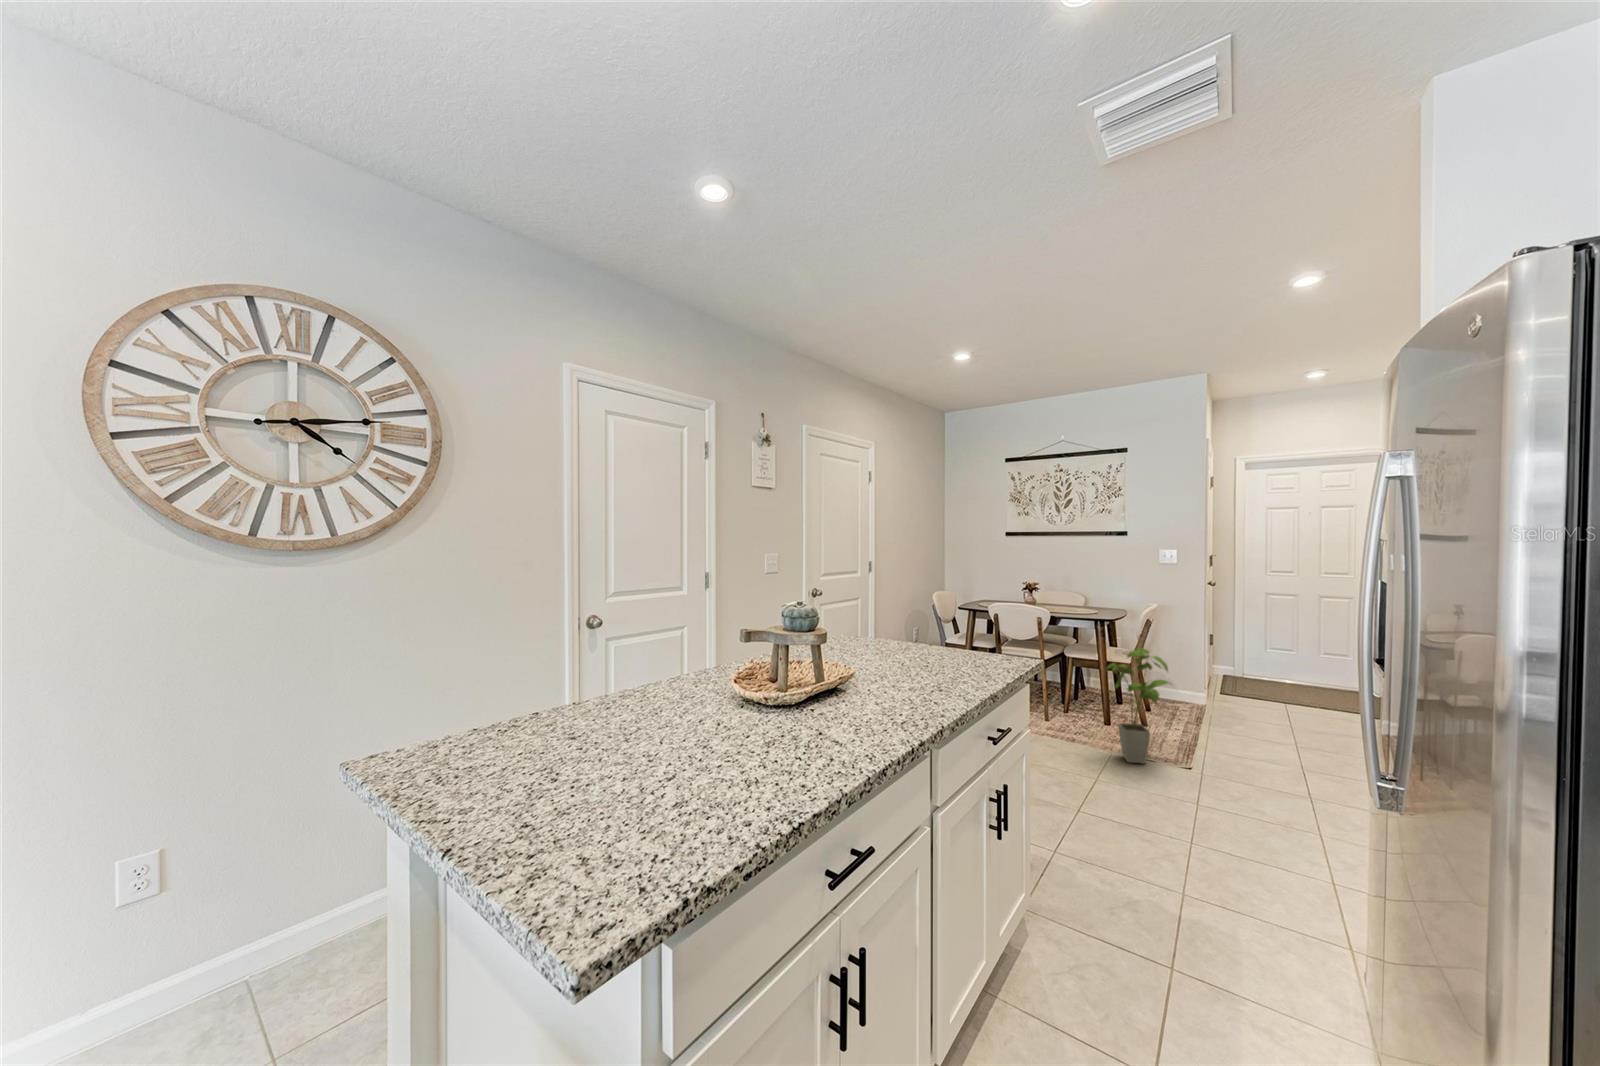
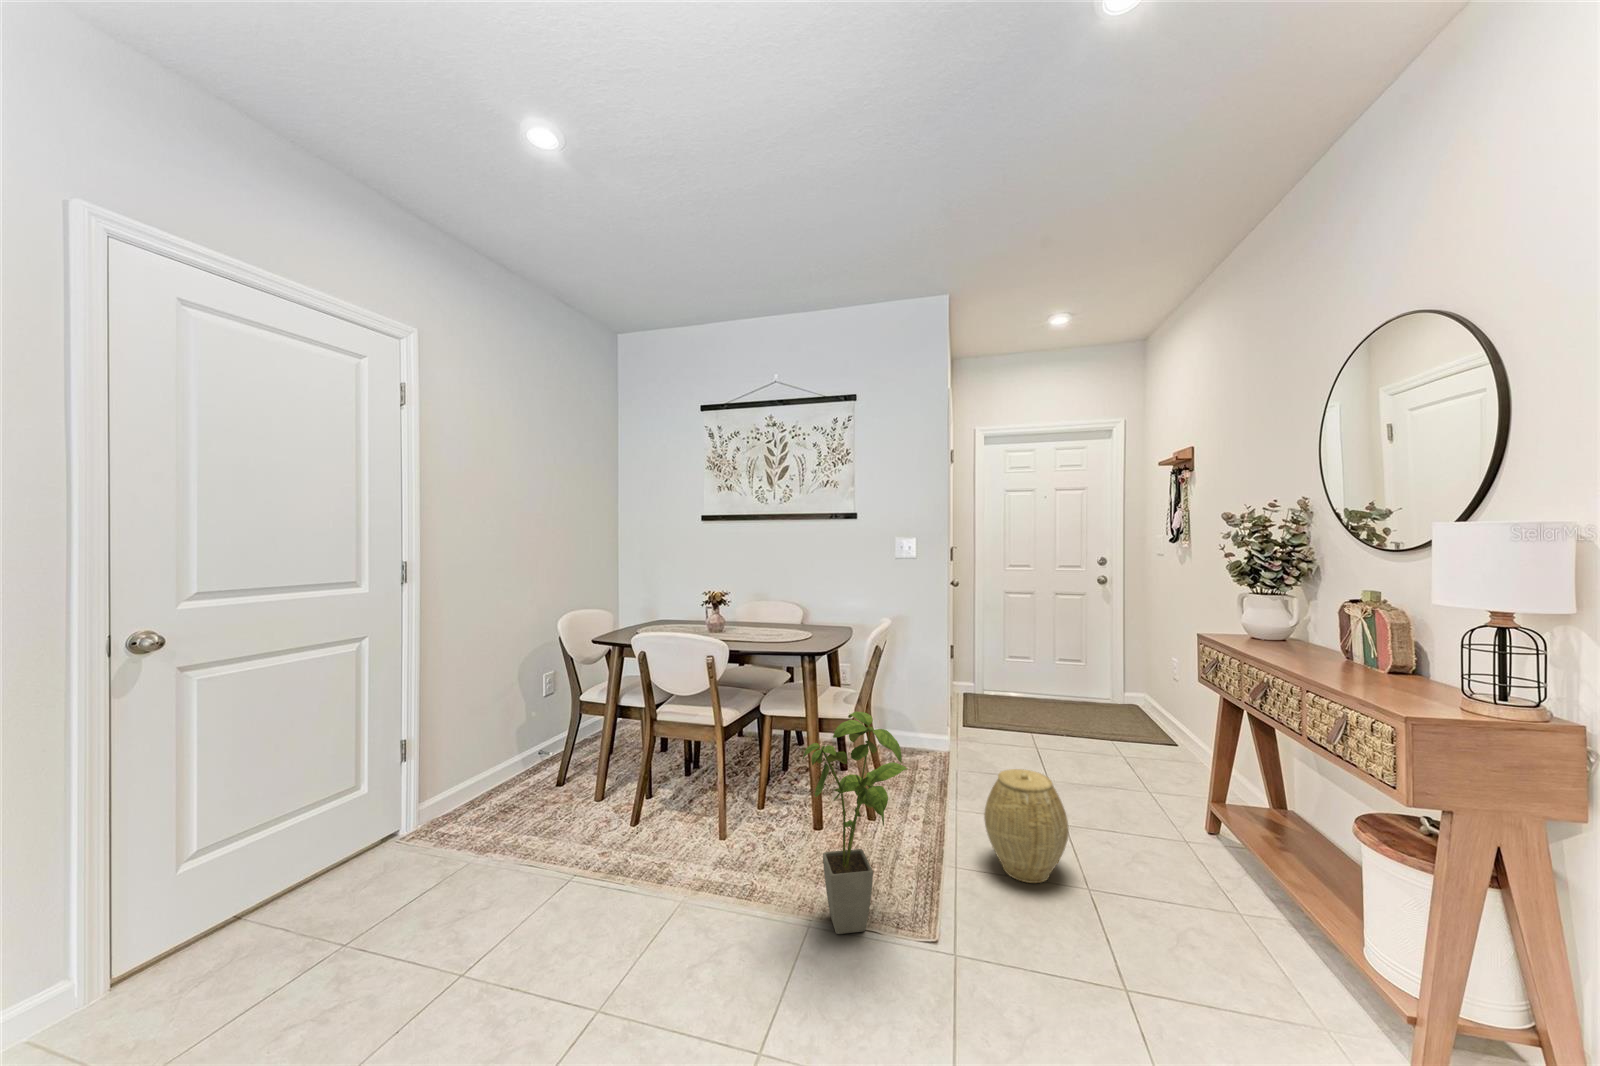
woven basket: none [1227,699,1290,765] -> present [984,769,1069,883]

